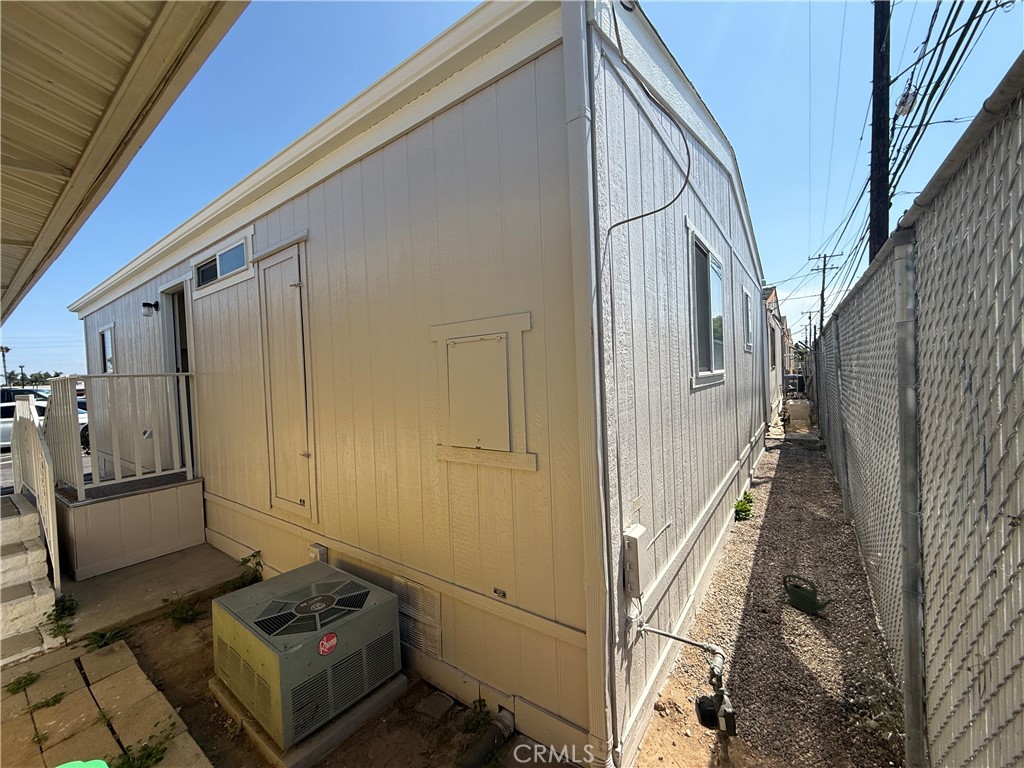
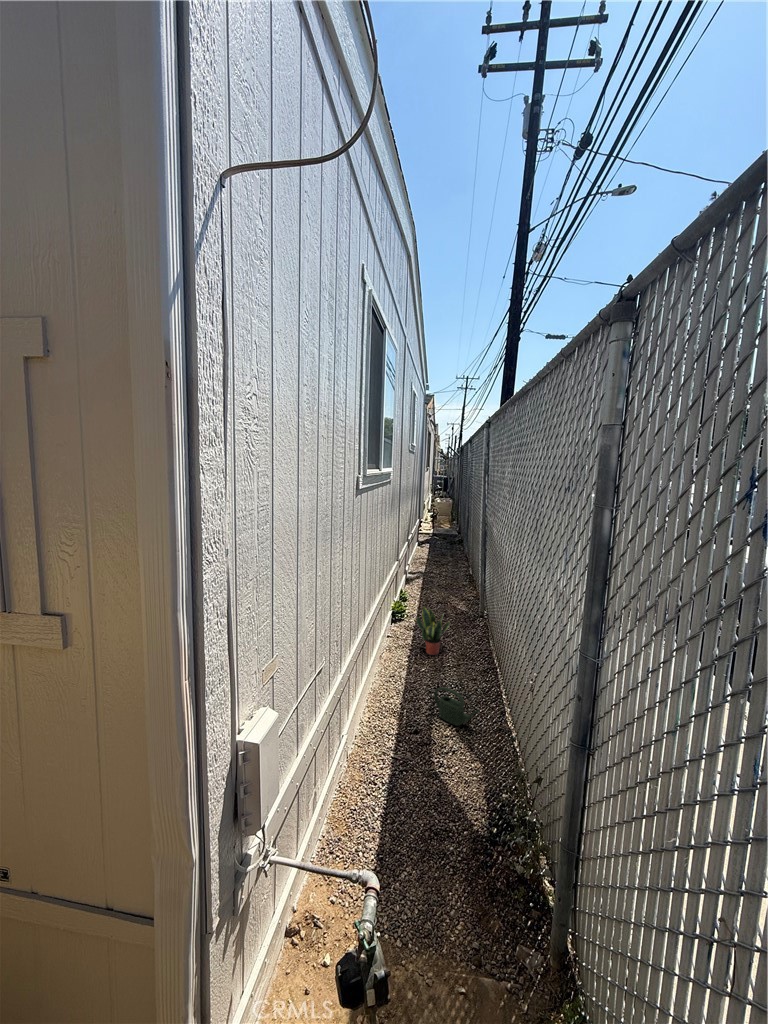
potted plant: none [762,502,801,554] -> present [417,607,450,655]

